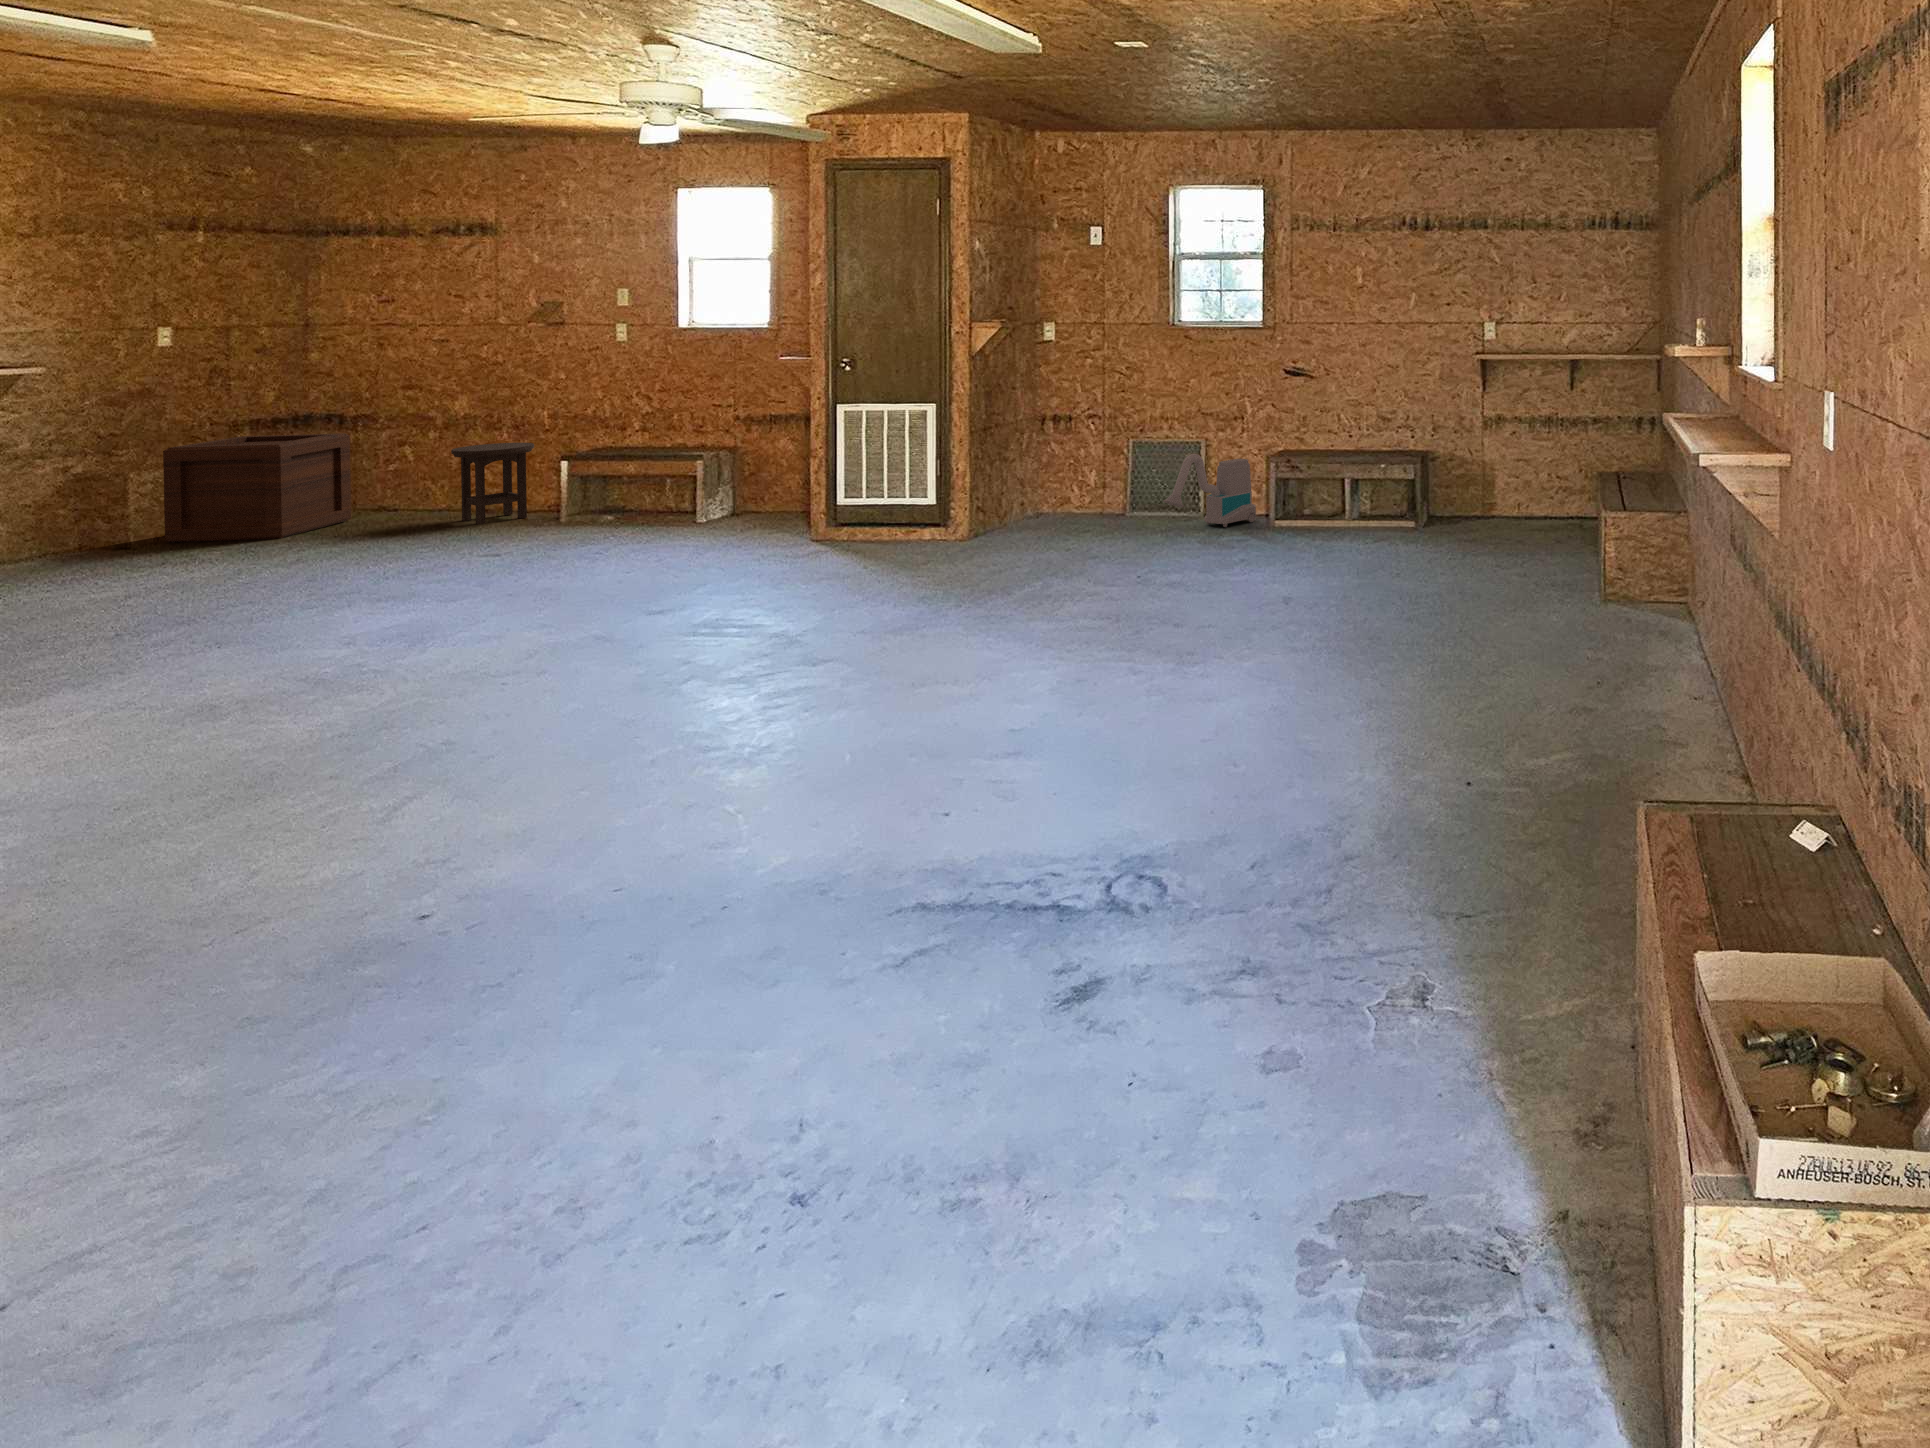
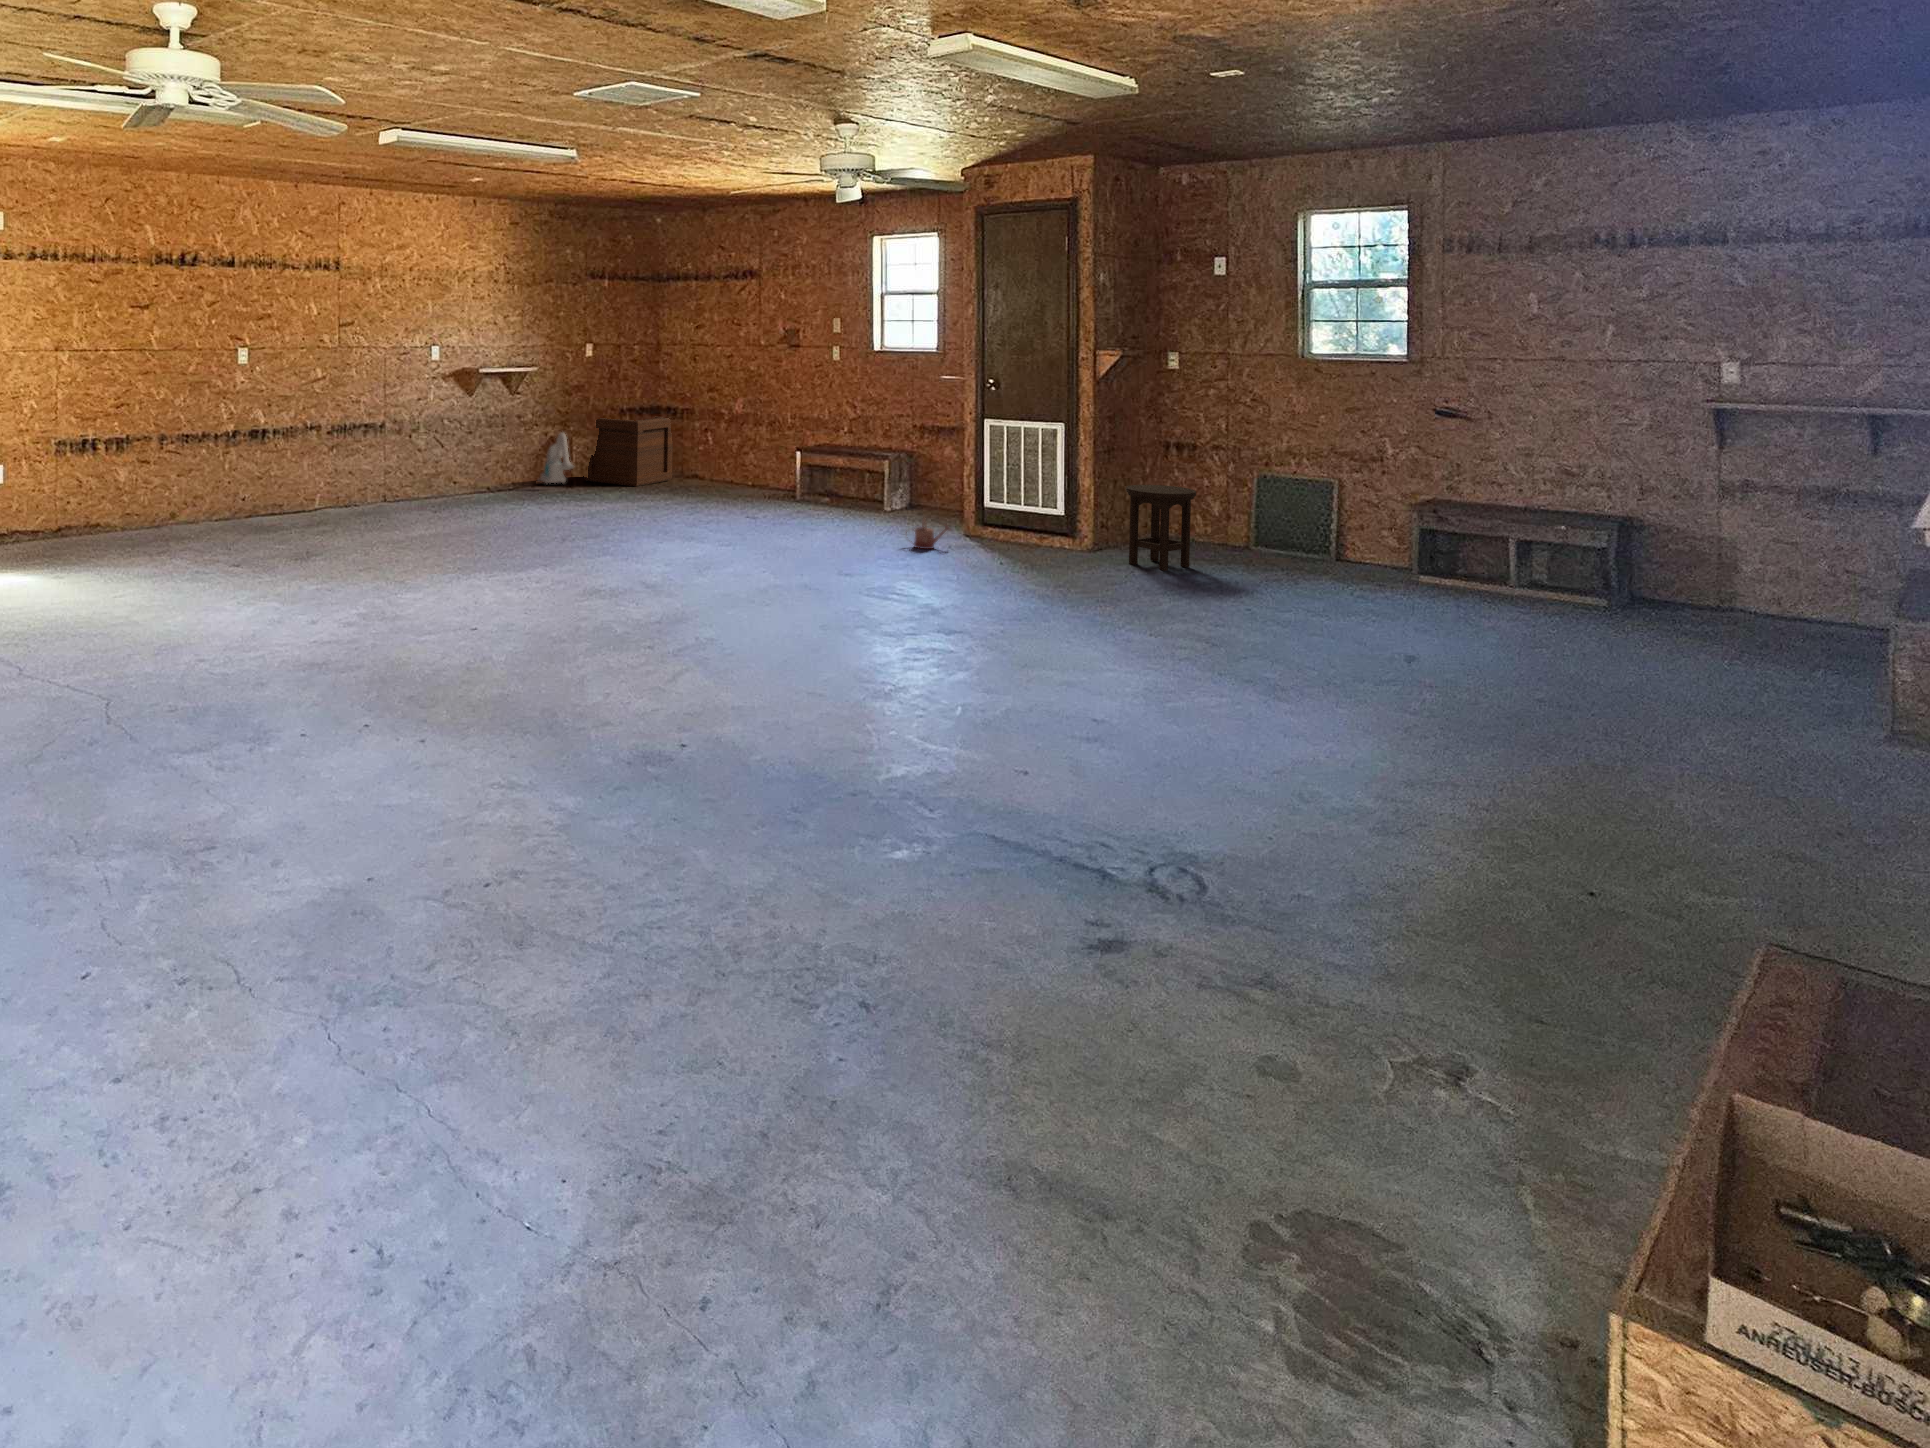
stool: present [451,443,534,524] -> present [1126,485,1196,571]
vacuum cleaner: present [1163,454,1256,527] -> present [538,433,573,484]
watering can: none [752,518,814,555] -> present [906,519,949,549]

